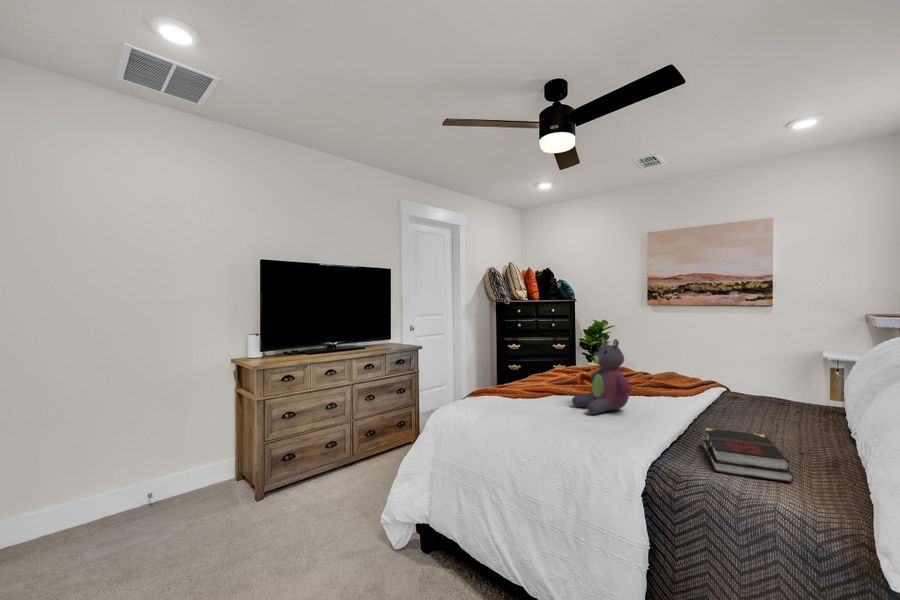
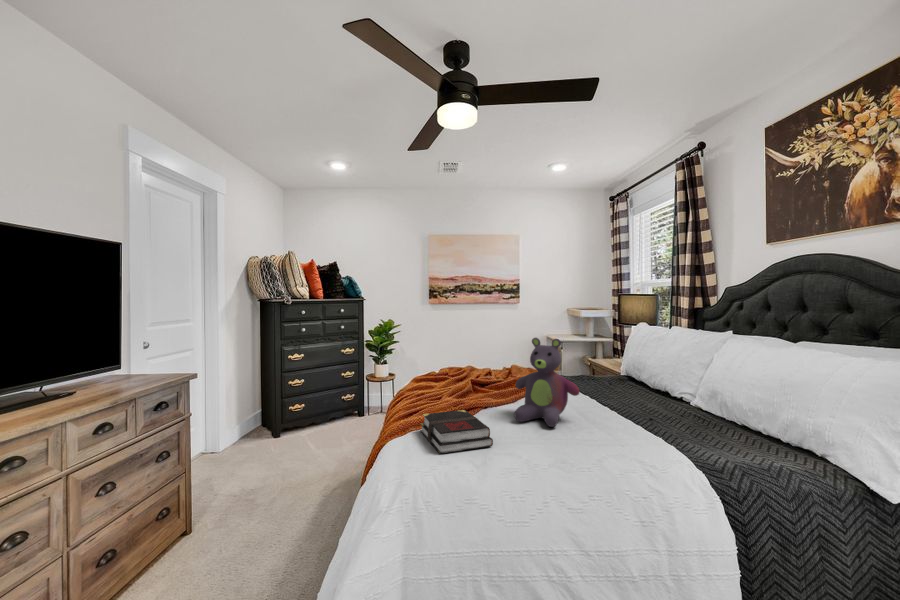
book: present [702,428,794,483] -> present [420,410,493,454]

